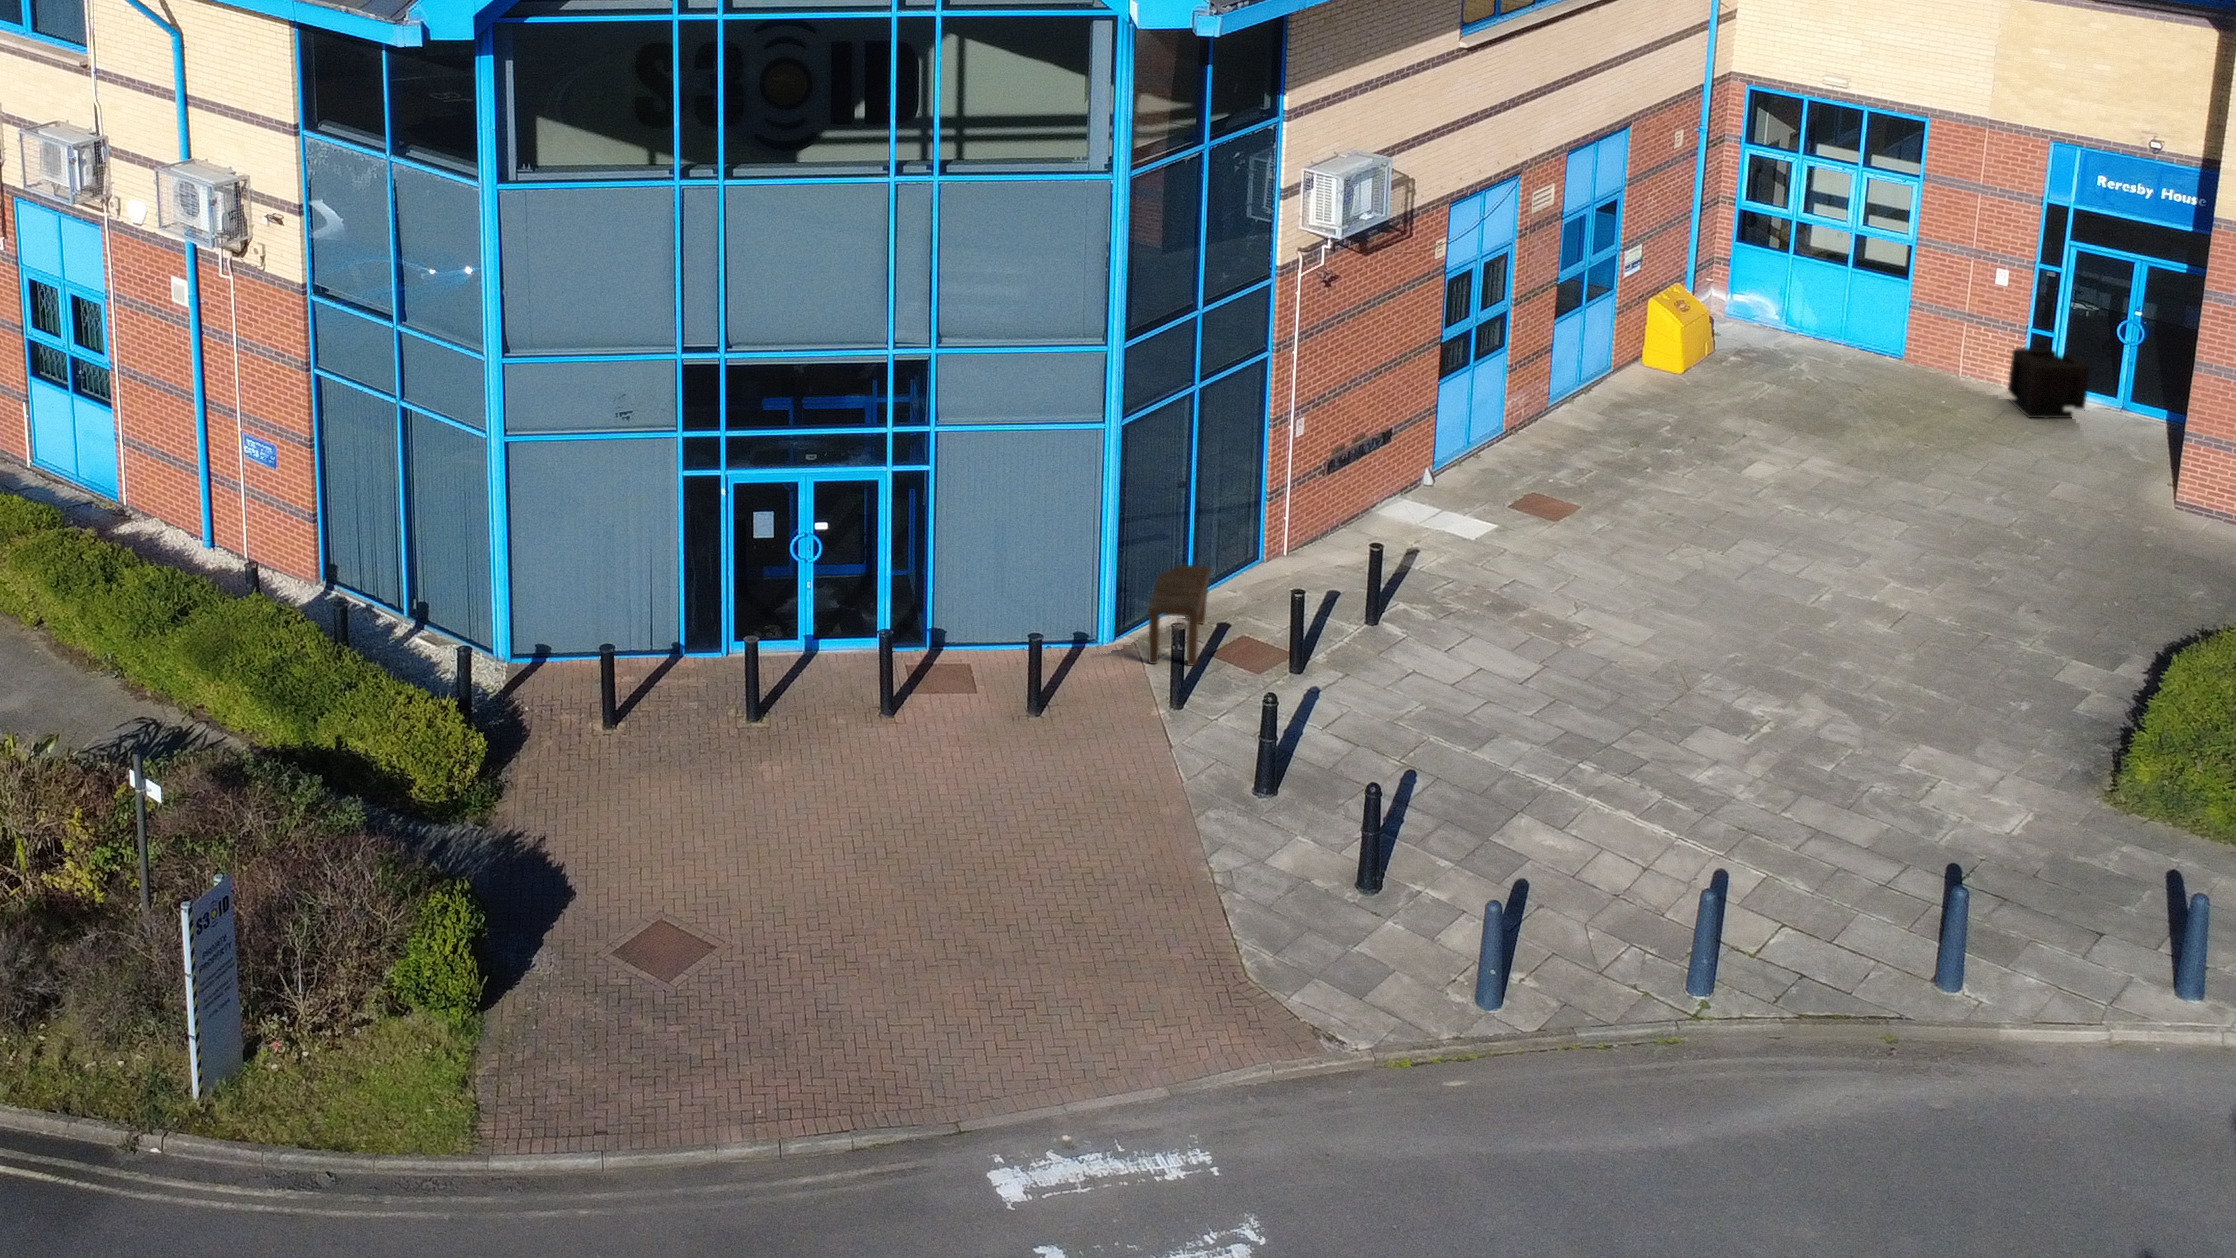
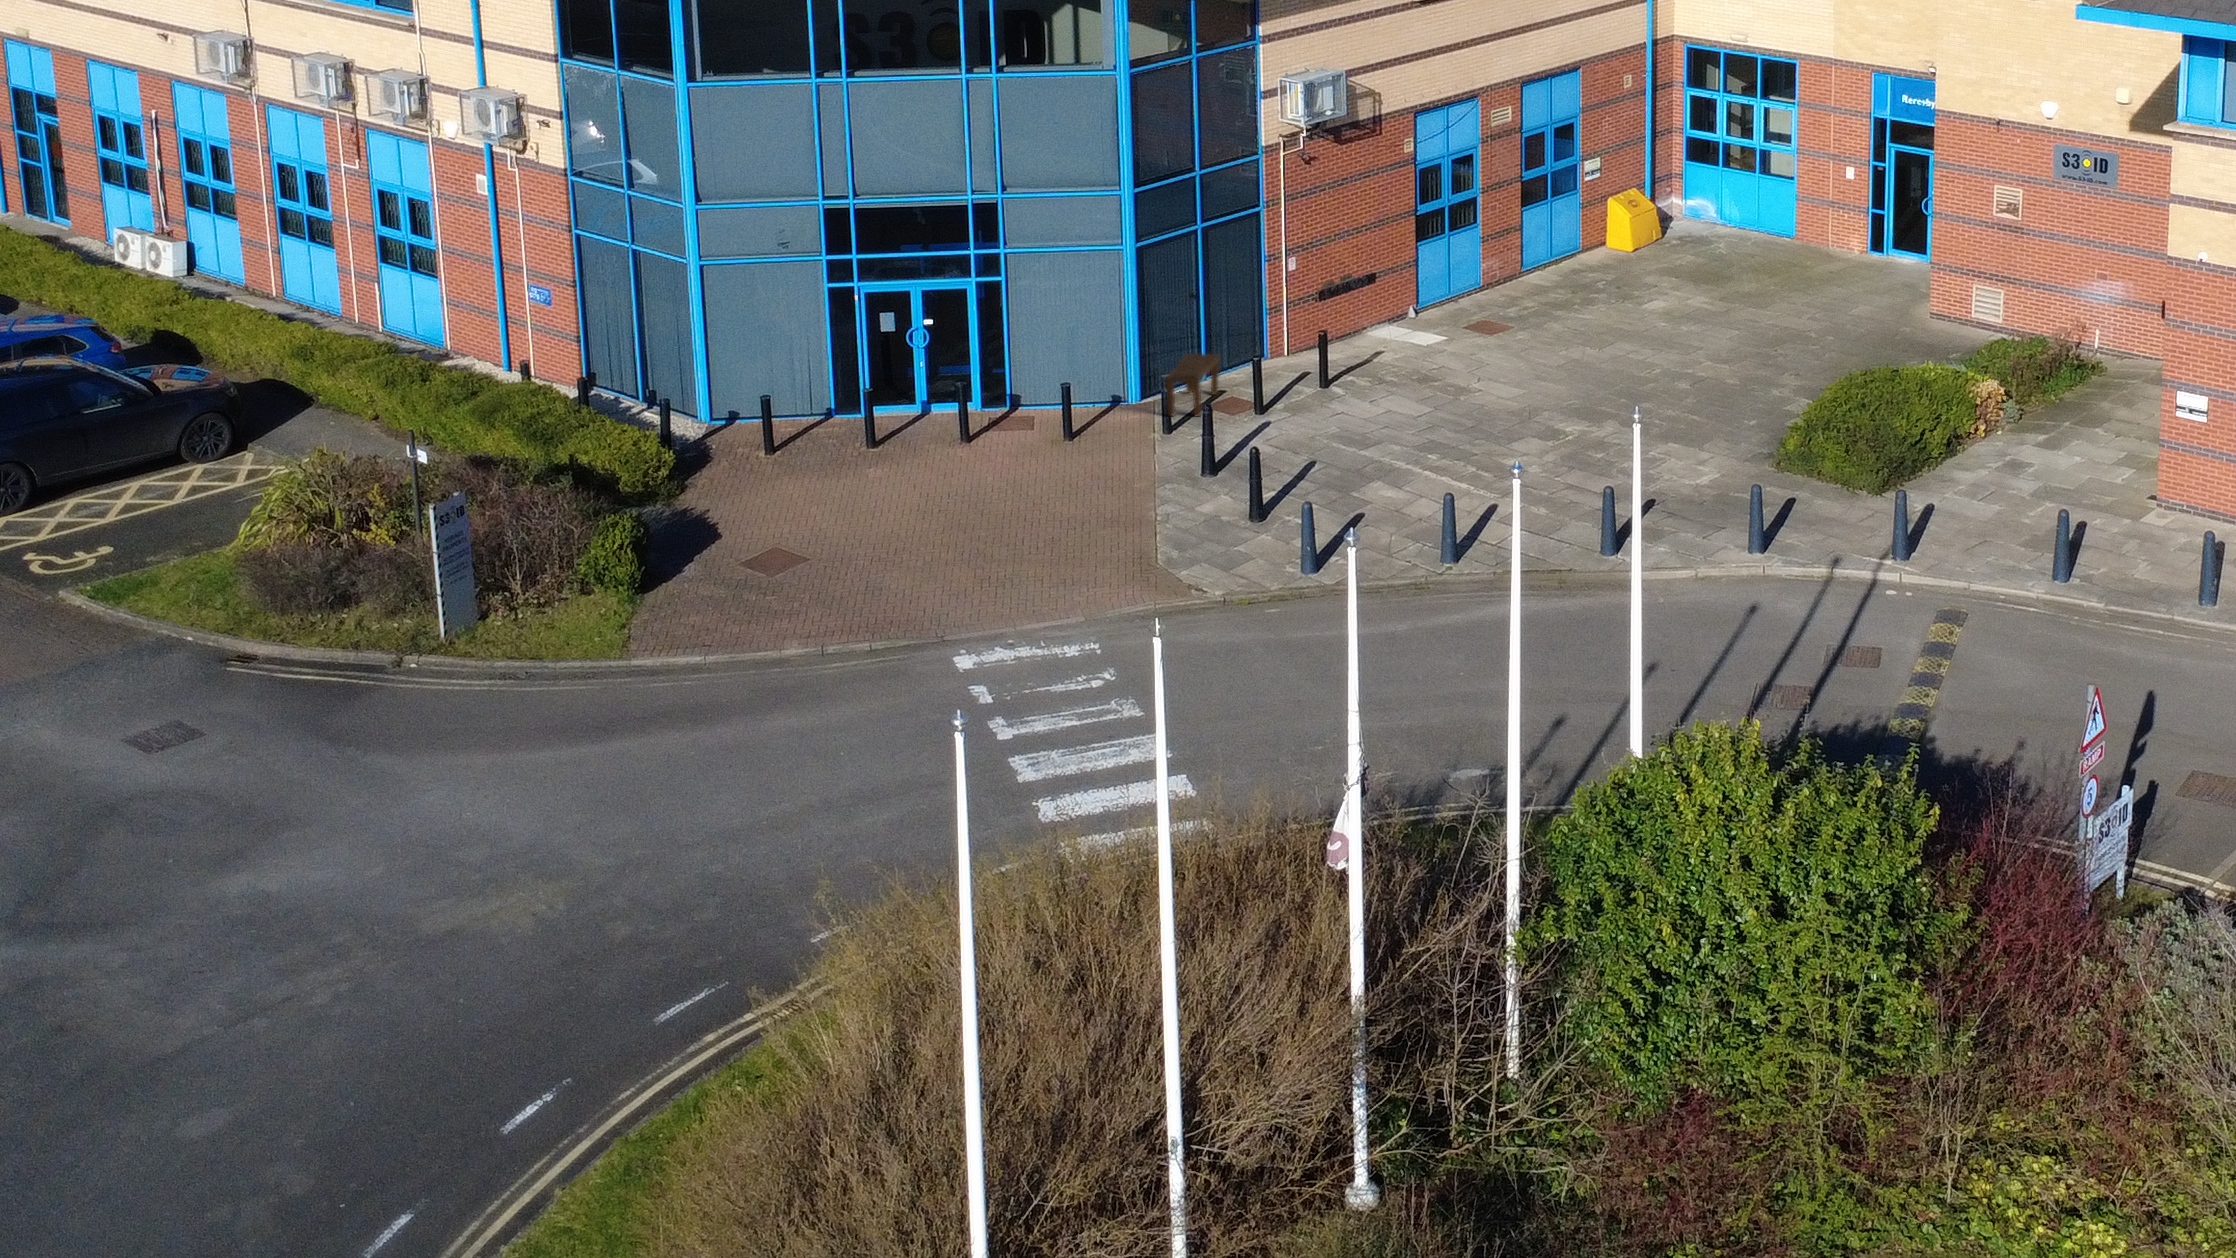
wooden crate: present [2008,348,2090,418] -> none [1859,222,1906,270]

